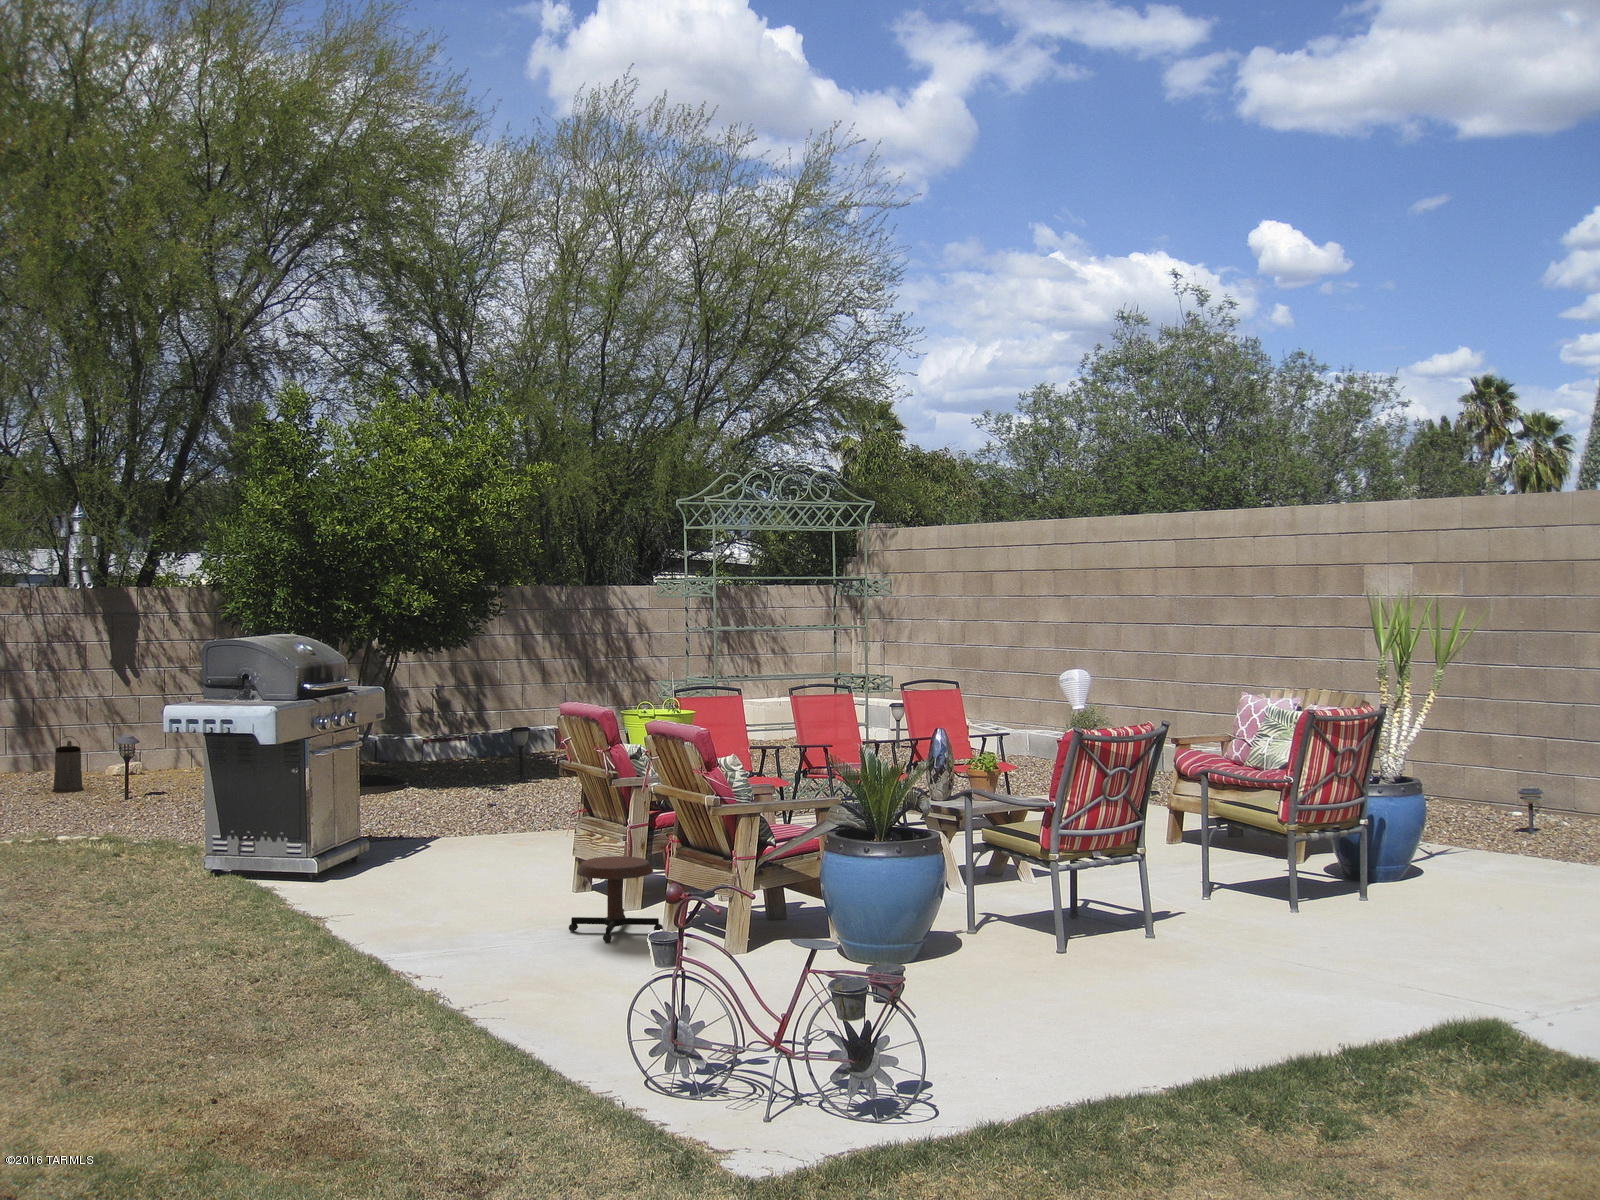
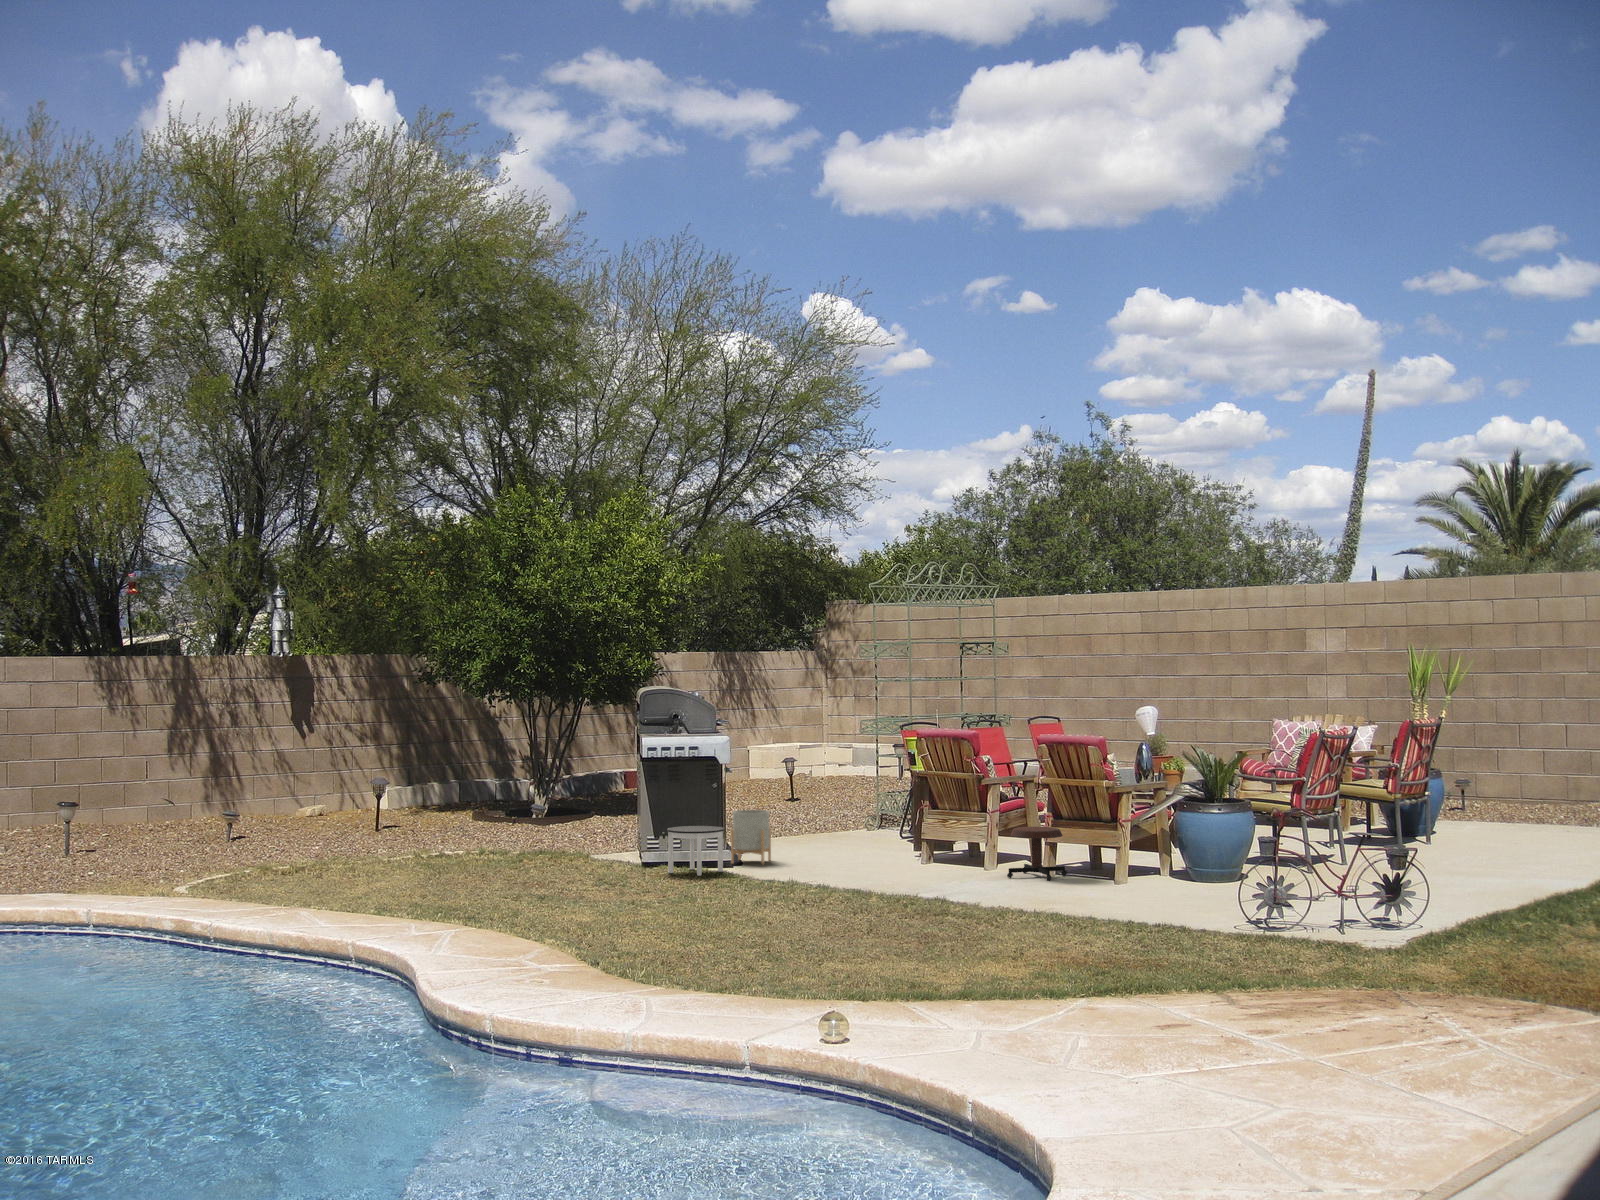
watering can: present [53,736,84,792] -> none [257,786,288,837]
planter: none [335,802,398,876] -> present [731,810,771,864]
round table: none [206,823,285,893] -> present [667,826,724,876]

